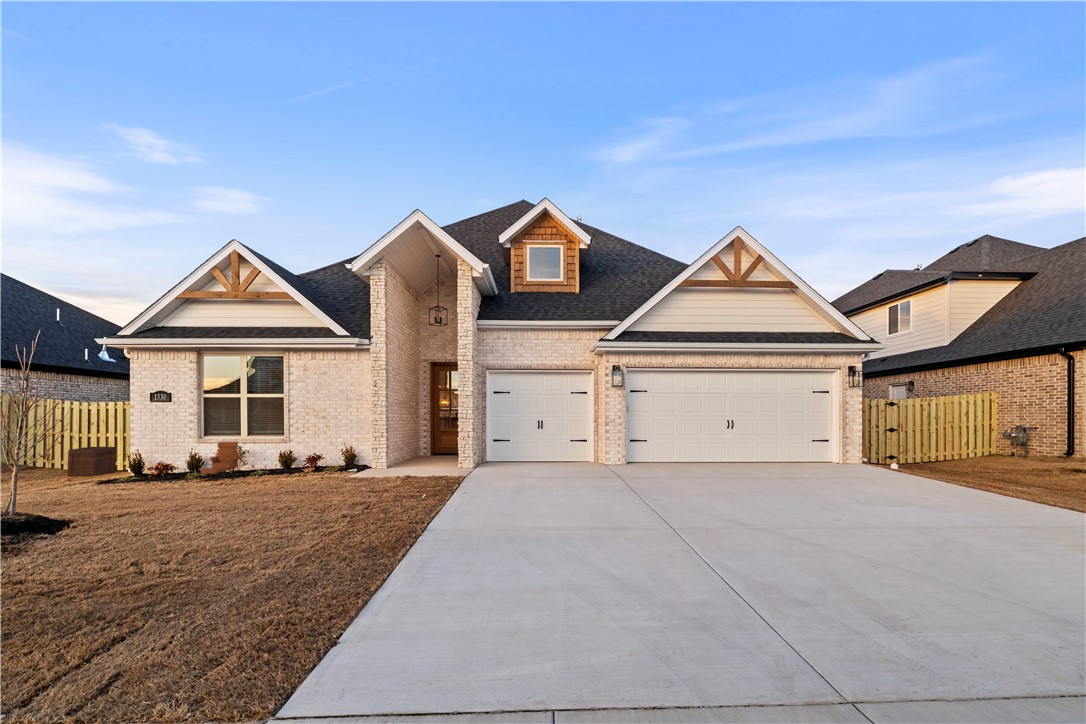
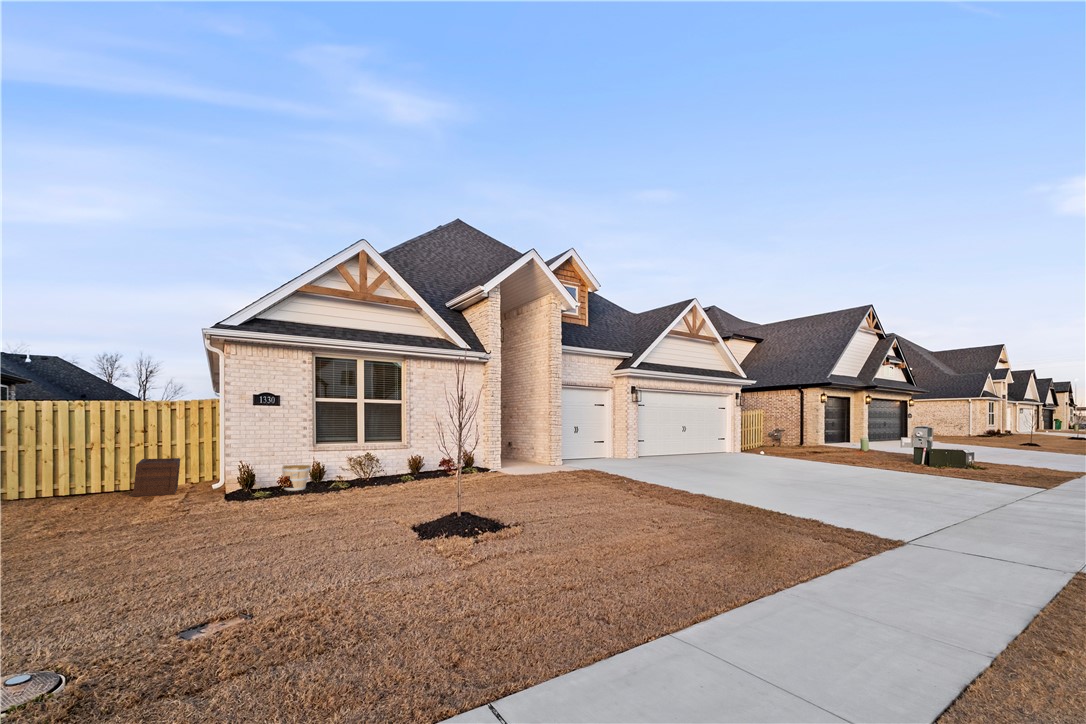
lounge chair: present [201,441,241,482] -> none [343,448,375,490]
wooden bucket: none [156,455,186,479] -> present [282,465,311,491]

